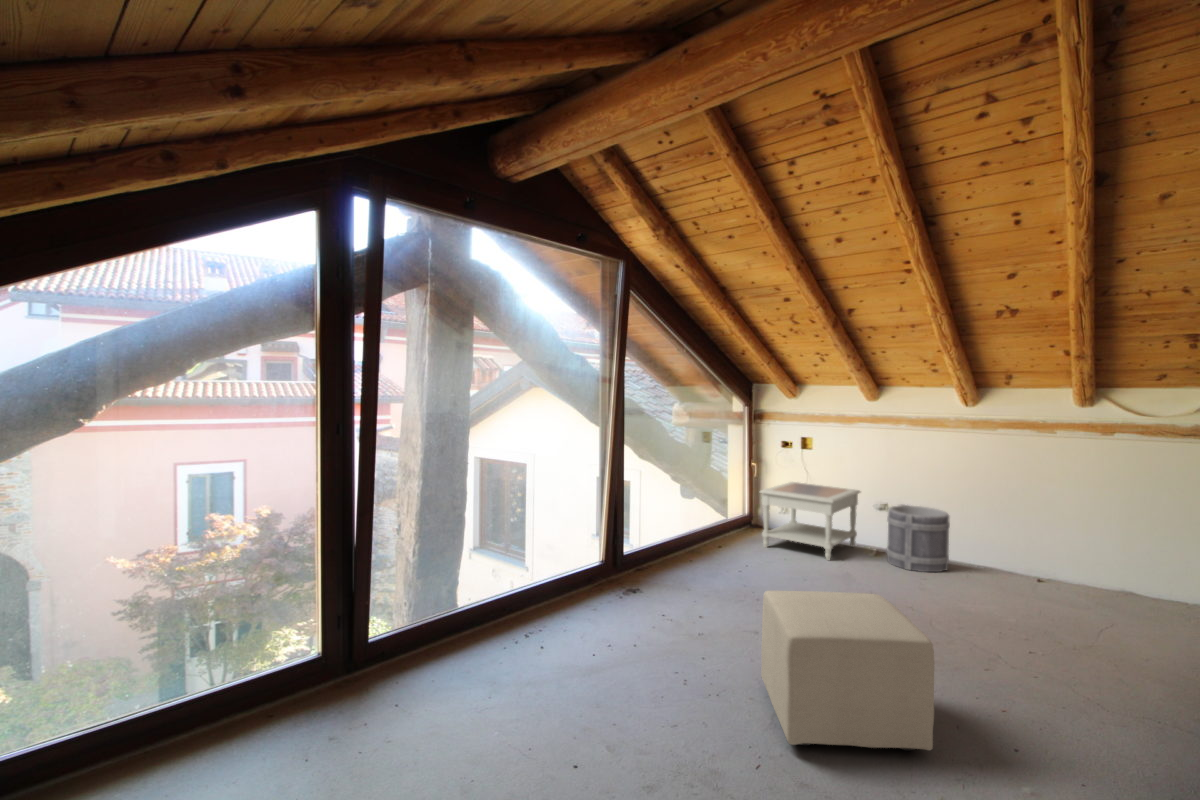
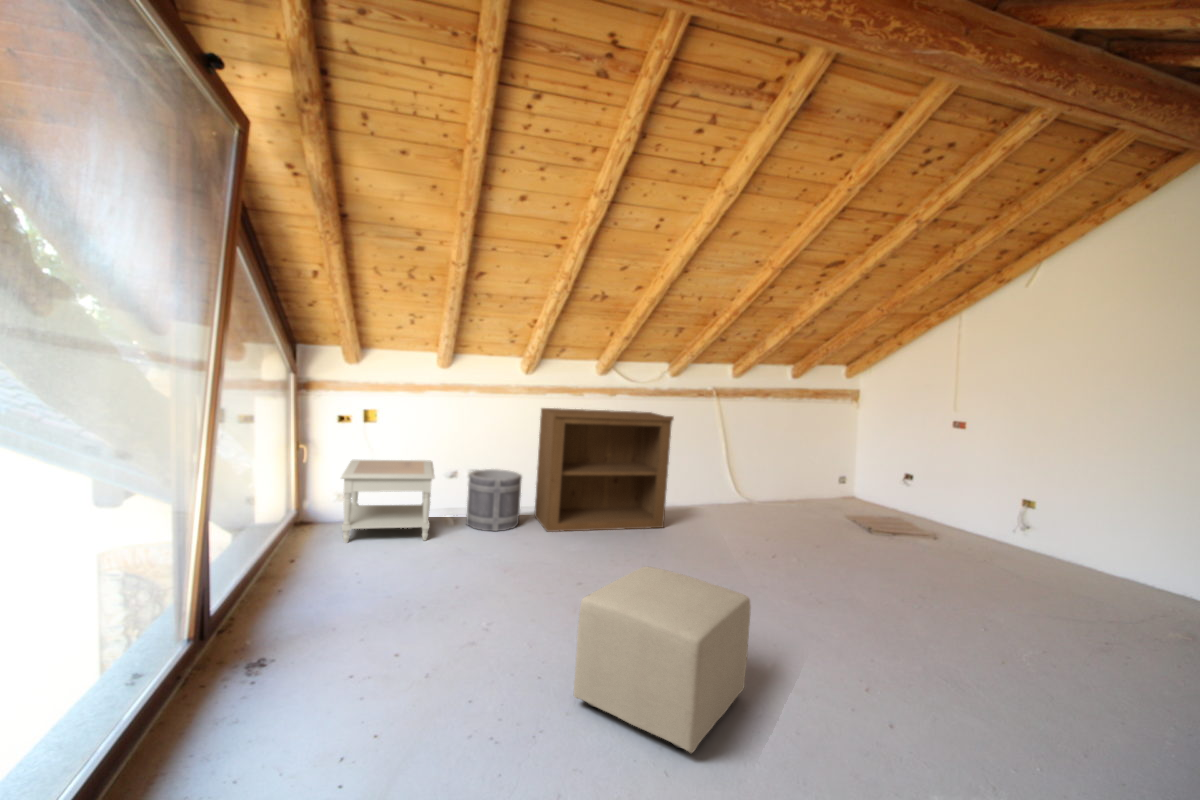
bookshelf: none [969,443,1180,624] -> present [535,408,674,532]

